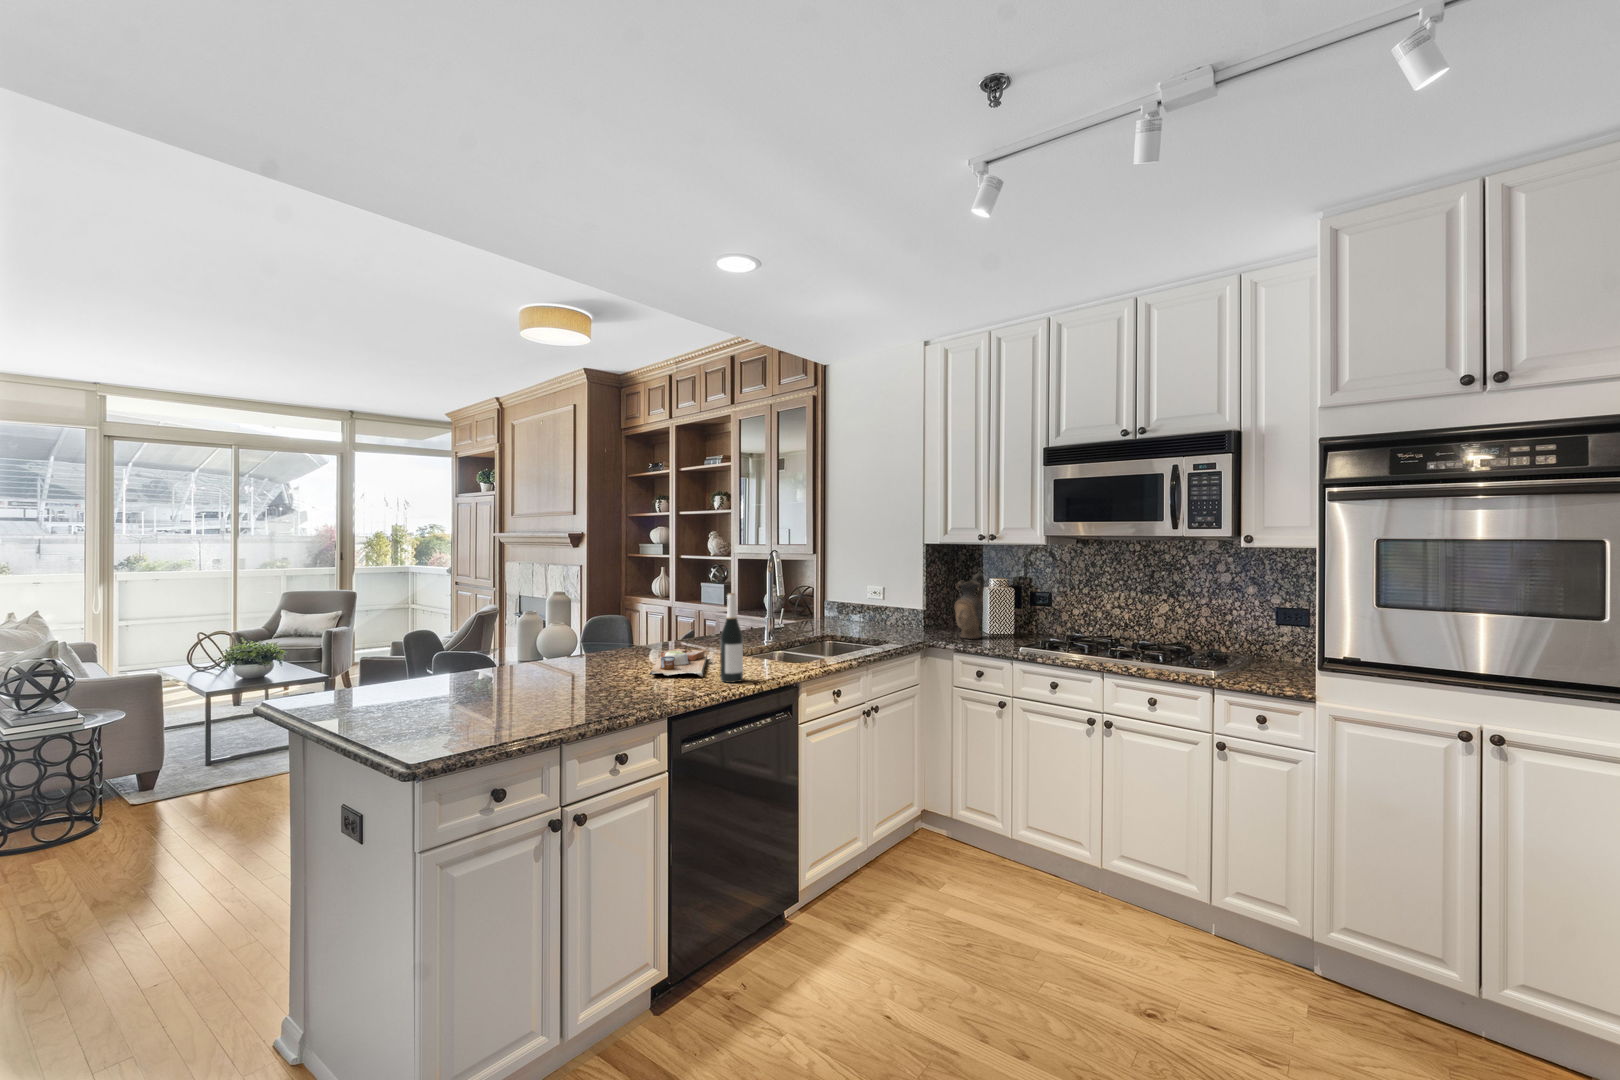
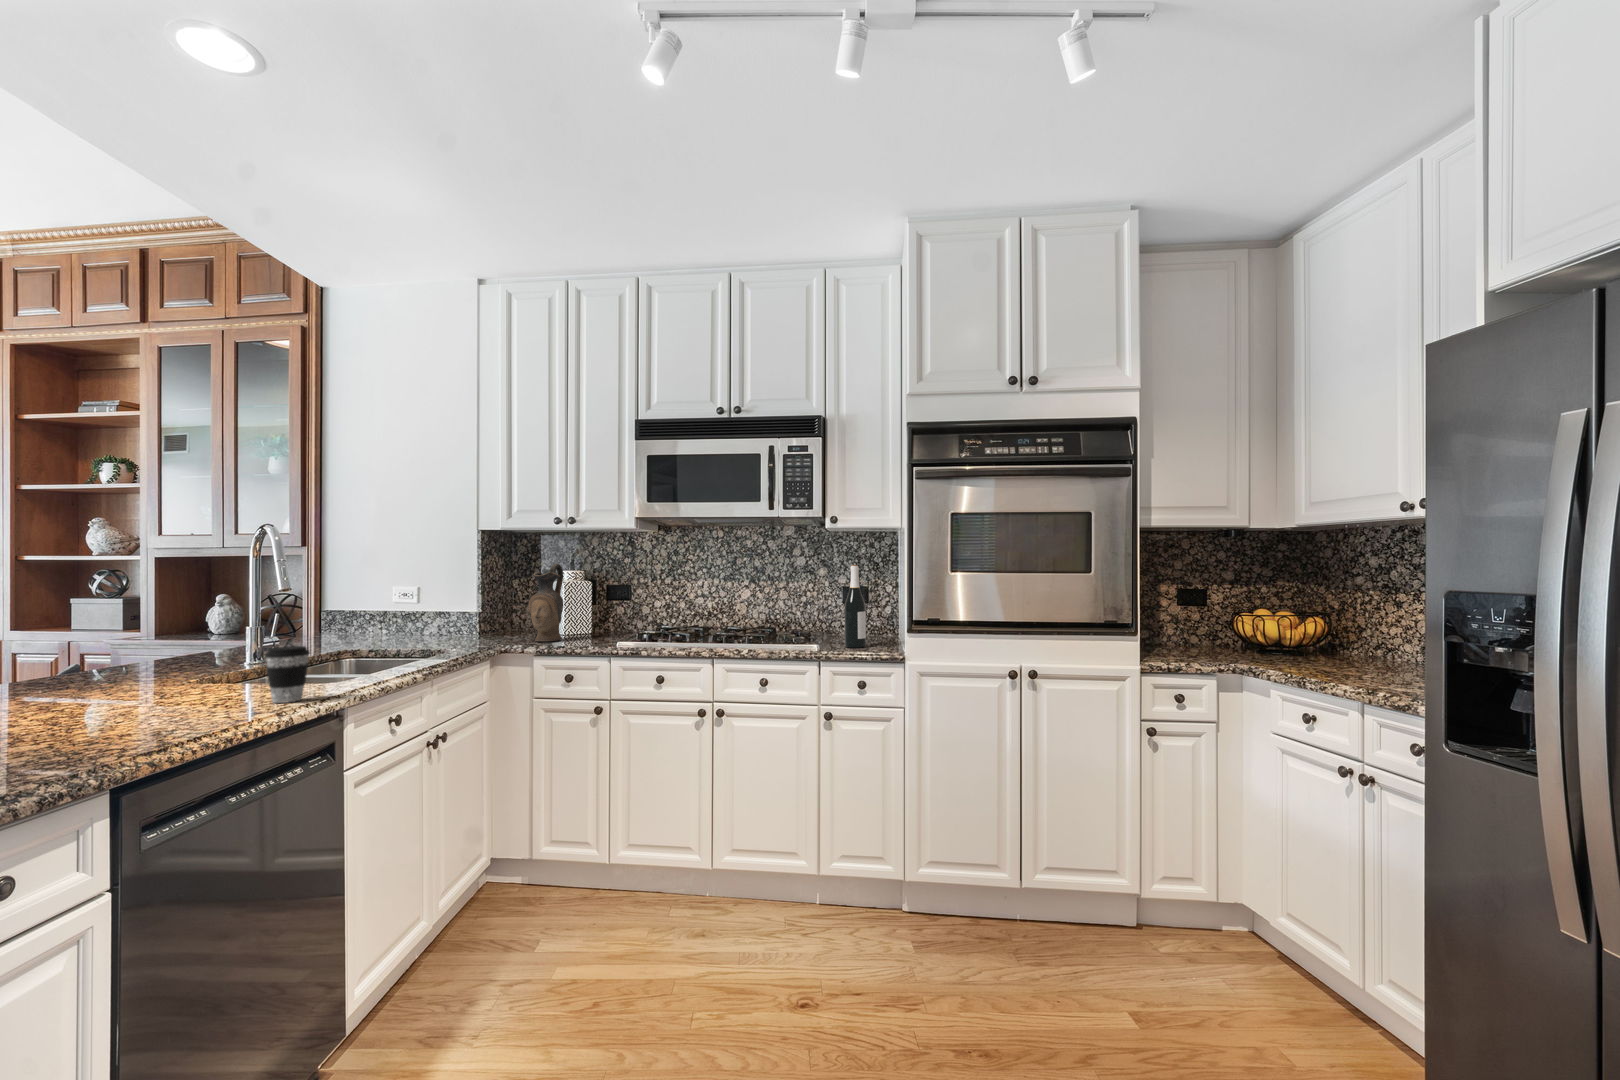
wine bottle: present [720,593,743,683] -> present [844,565,866,648]
coffee cup: none [755,635,781,674] -> present [265,646,309,703]
cutting board: present [650,648,707,677] -> none [52,683,171,727]

